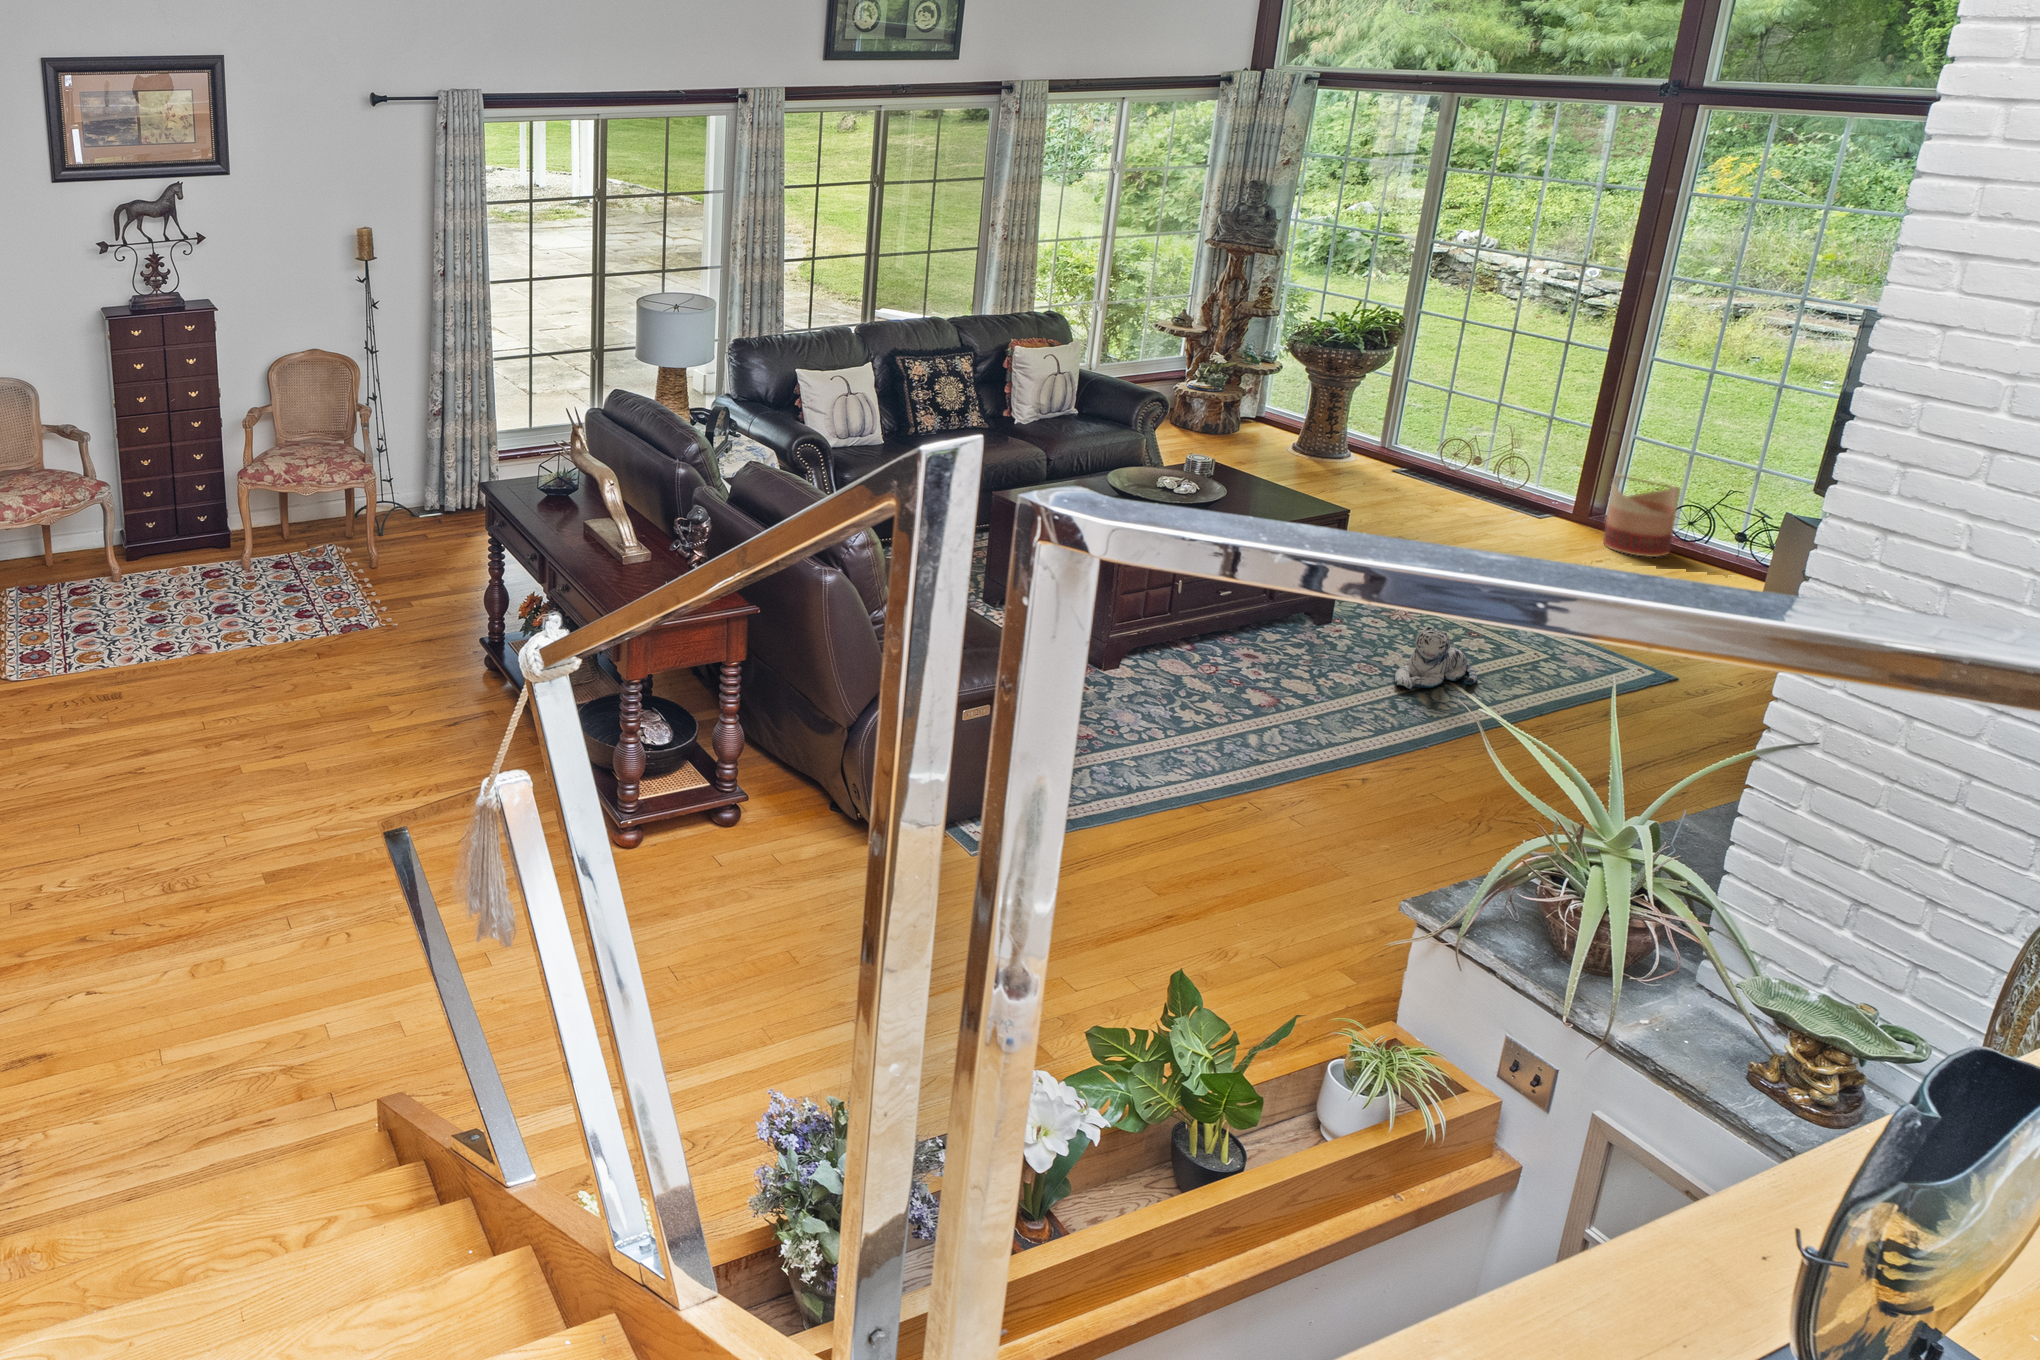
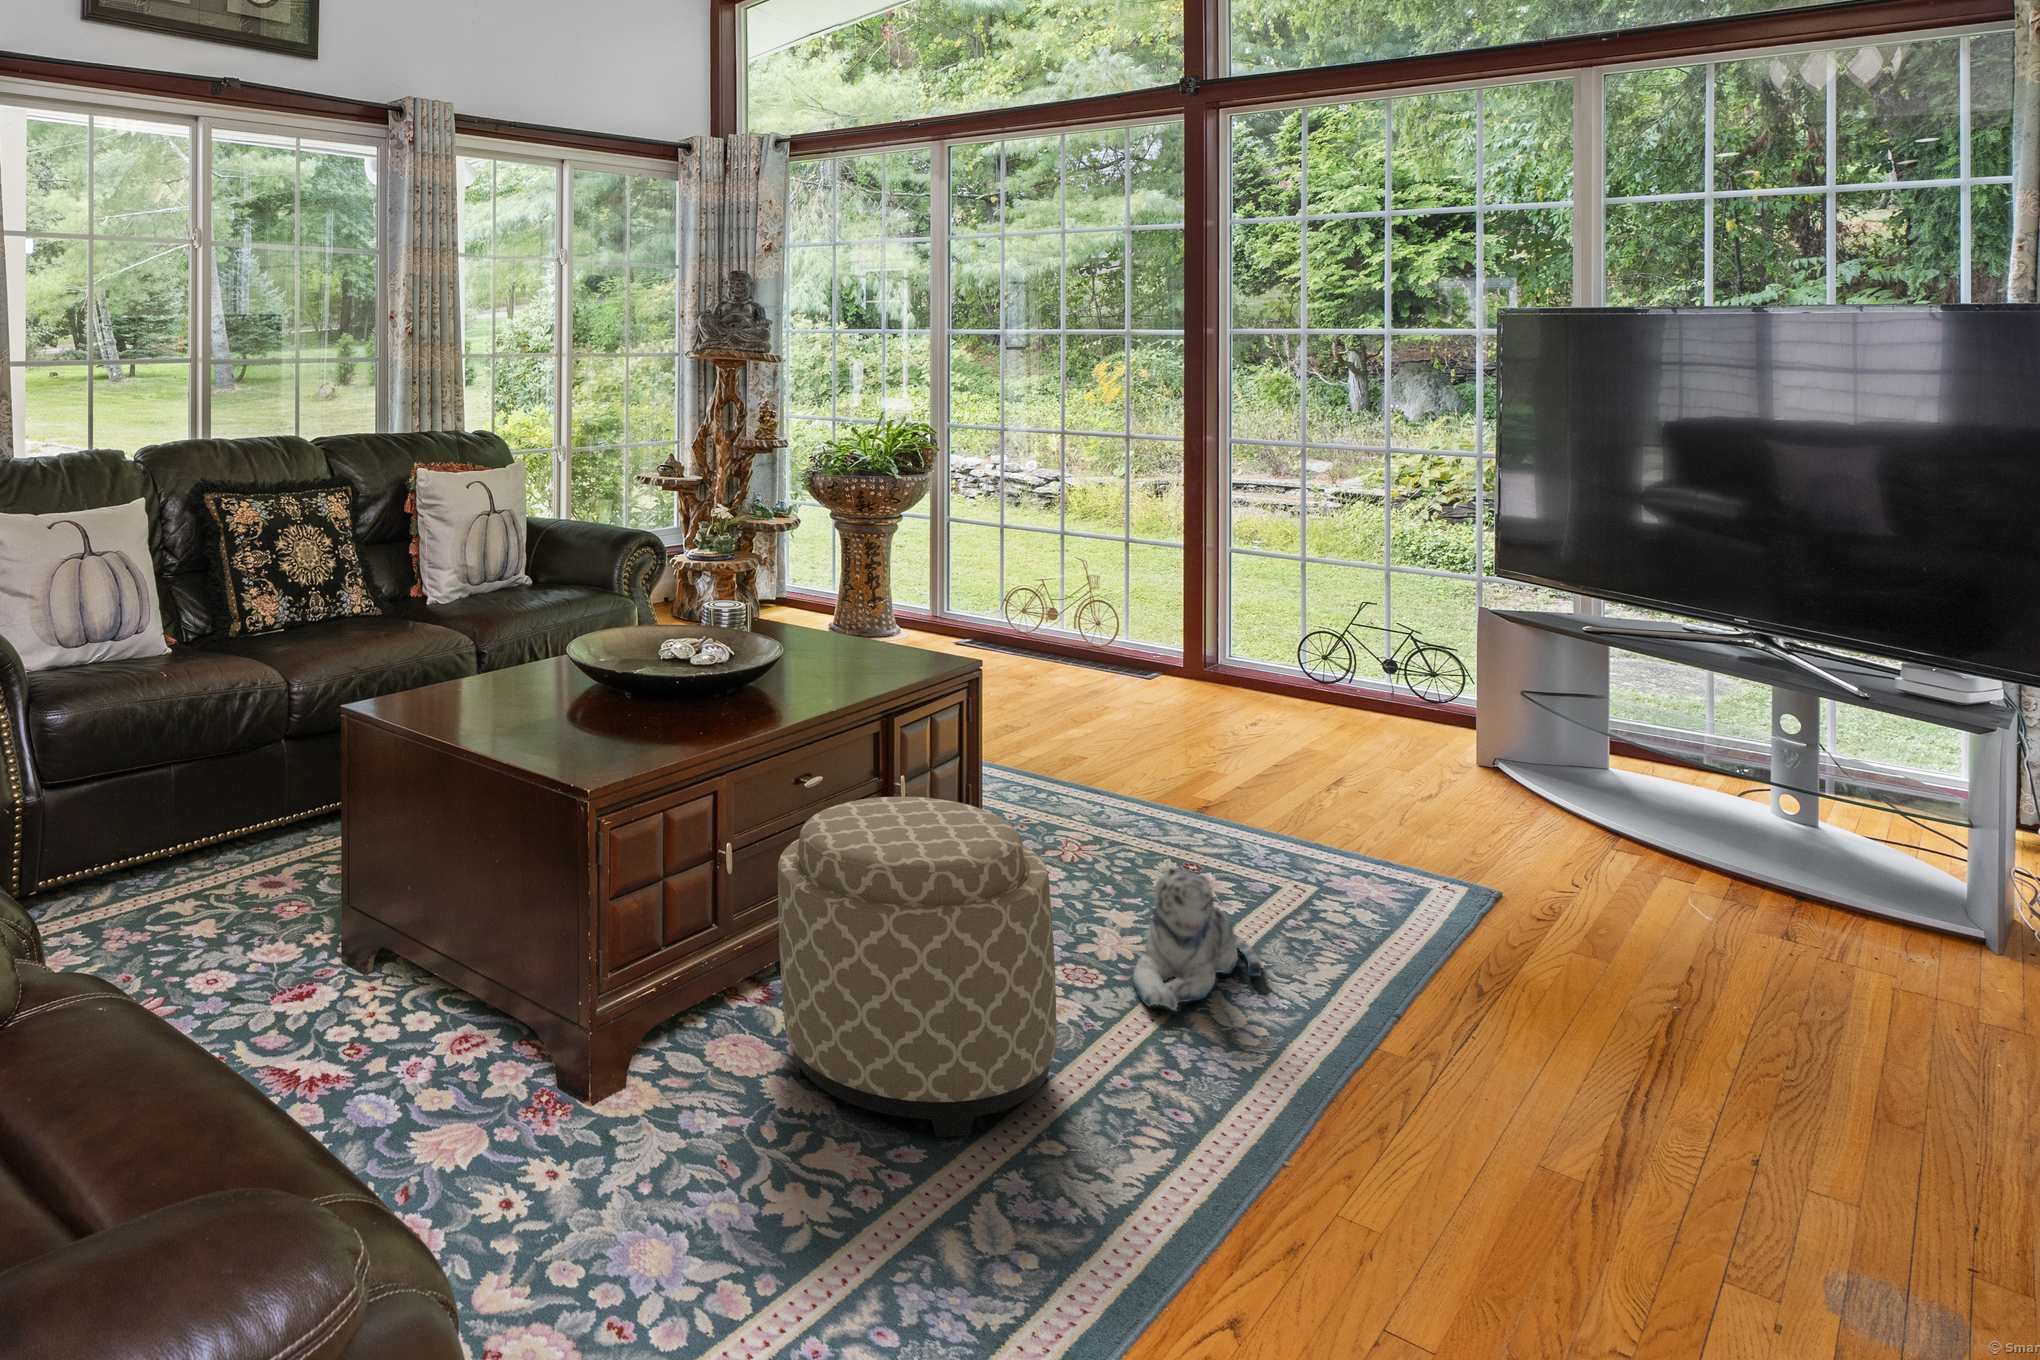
basket: present [1603,474,1680,557] -> none [1235,599,1323,712]
ottoman: none [1198,571,1340,710] -> present [778,797,1057,1137]

